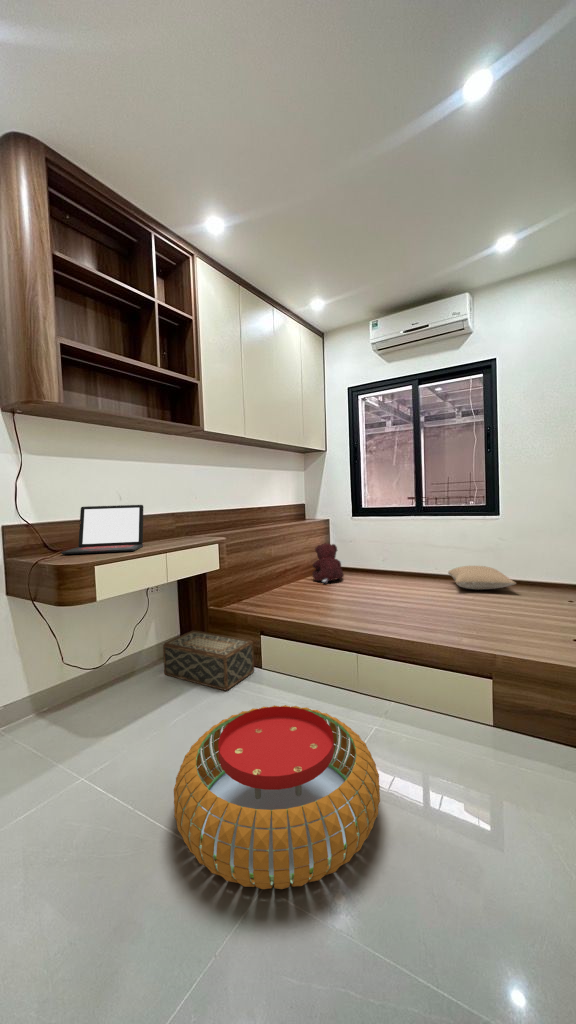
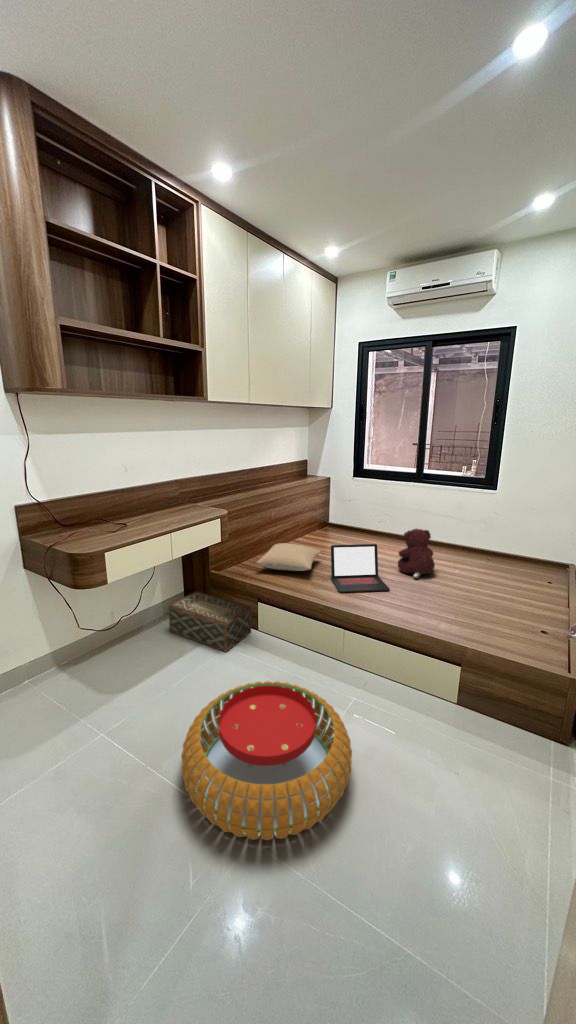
laptop: present [61,505,144,554] -> present [331,544,390,592]
teddy bear: present [313,544,344,584] -> present [398,529,435,579]
pillow: present [448,566,516,590] -> present [257,543,321,571]

